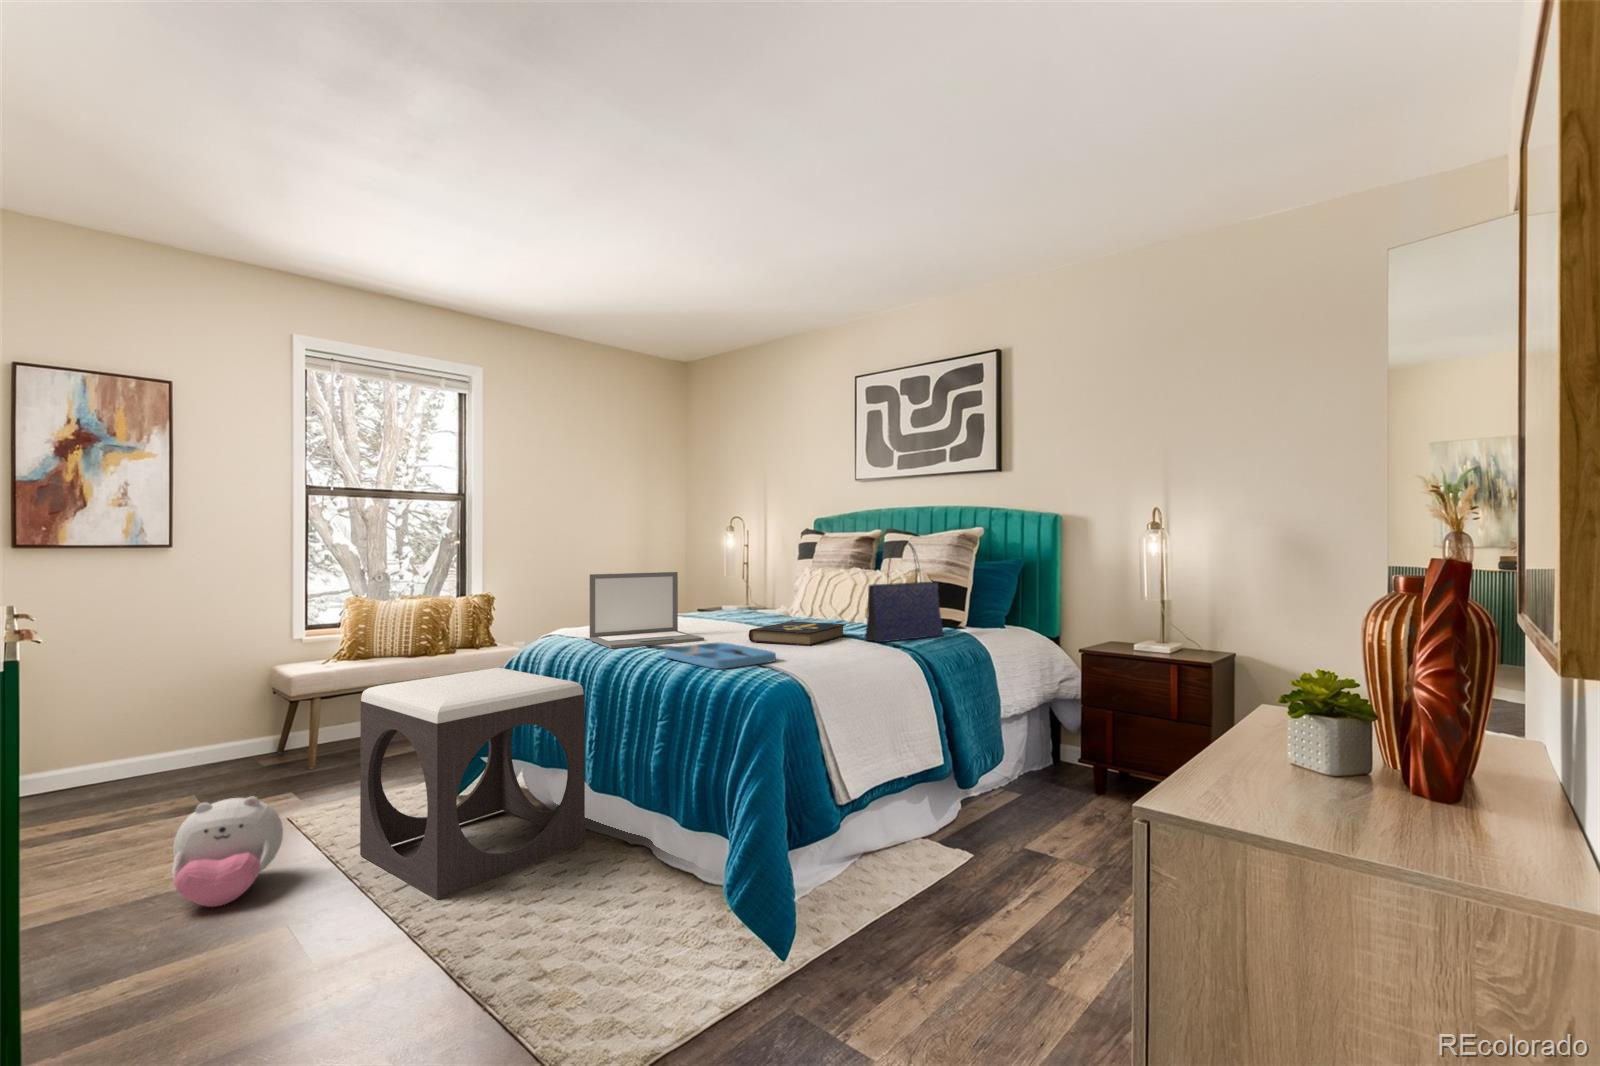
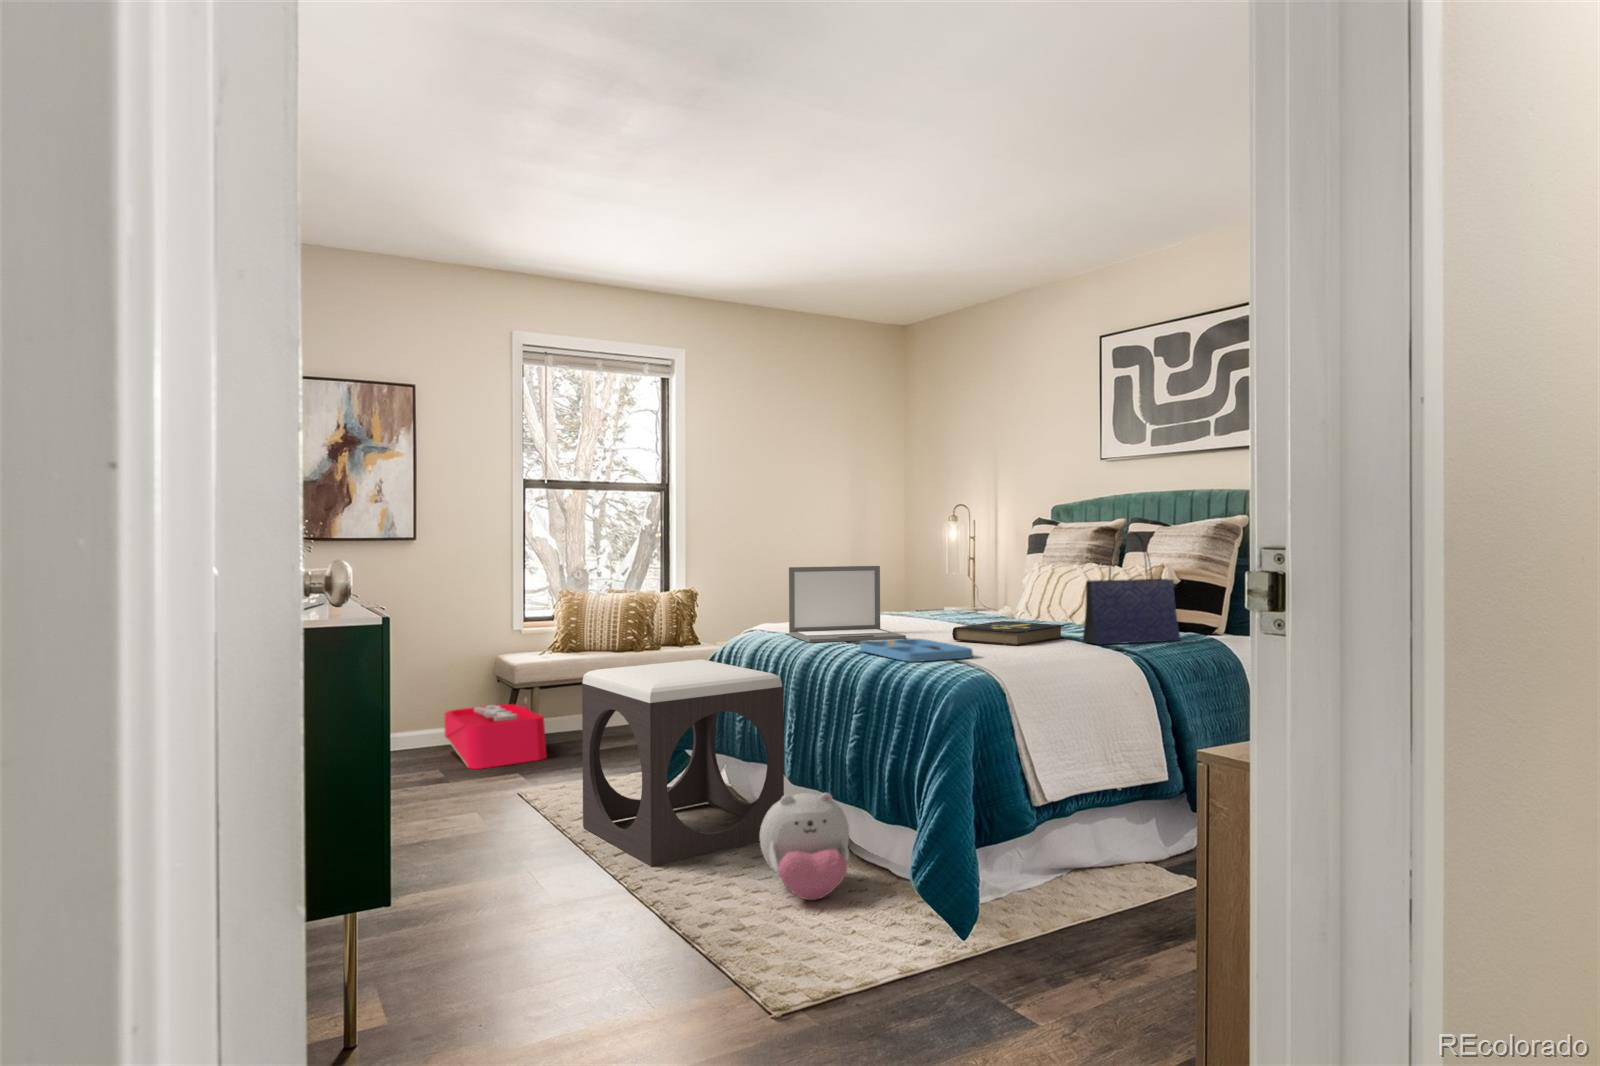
storage bin: none [206,705,328,790] -> present [445,697,547,769]
plush toy: present [172,797,283,907] -> present [760,793,849,900]

